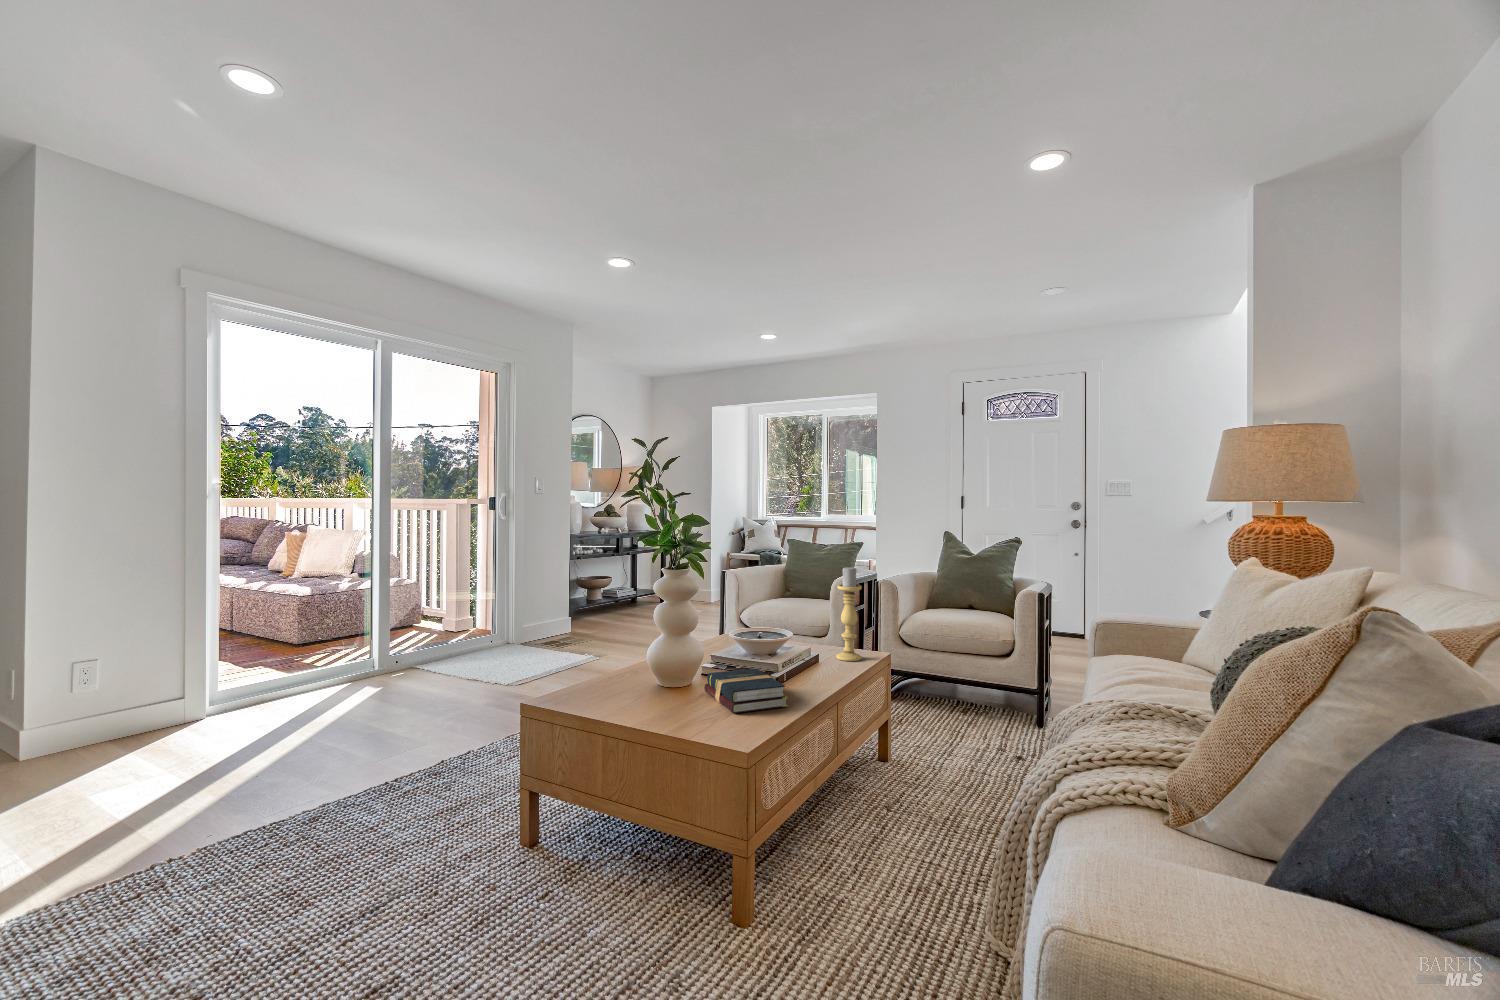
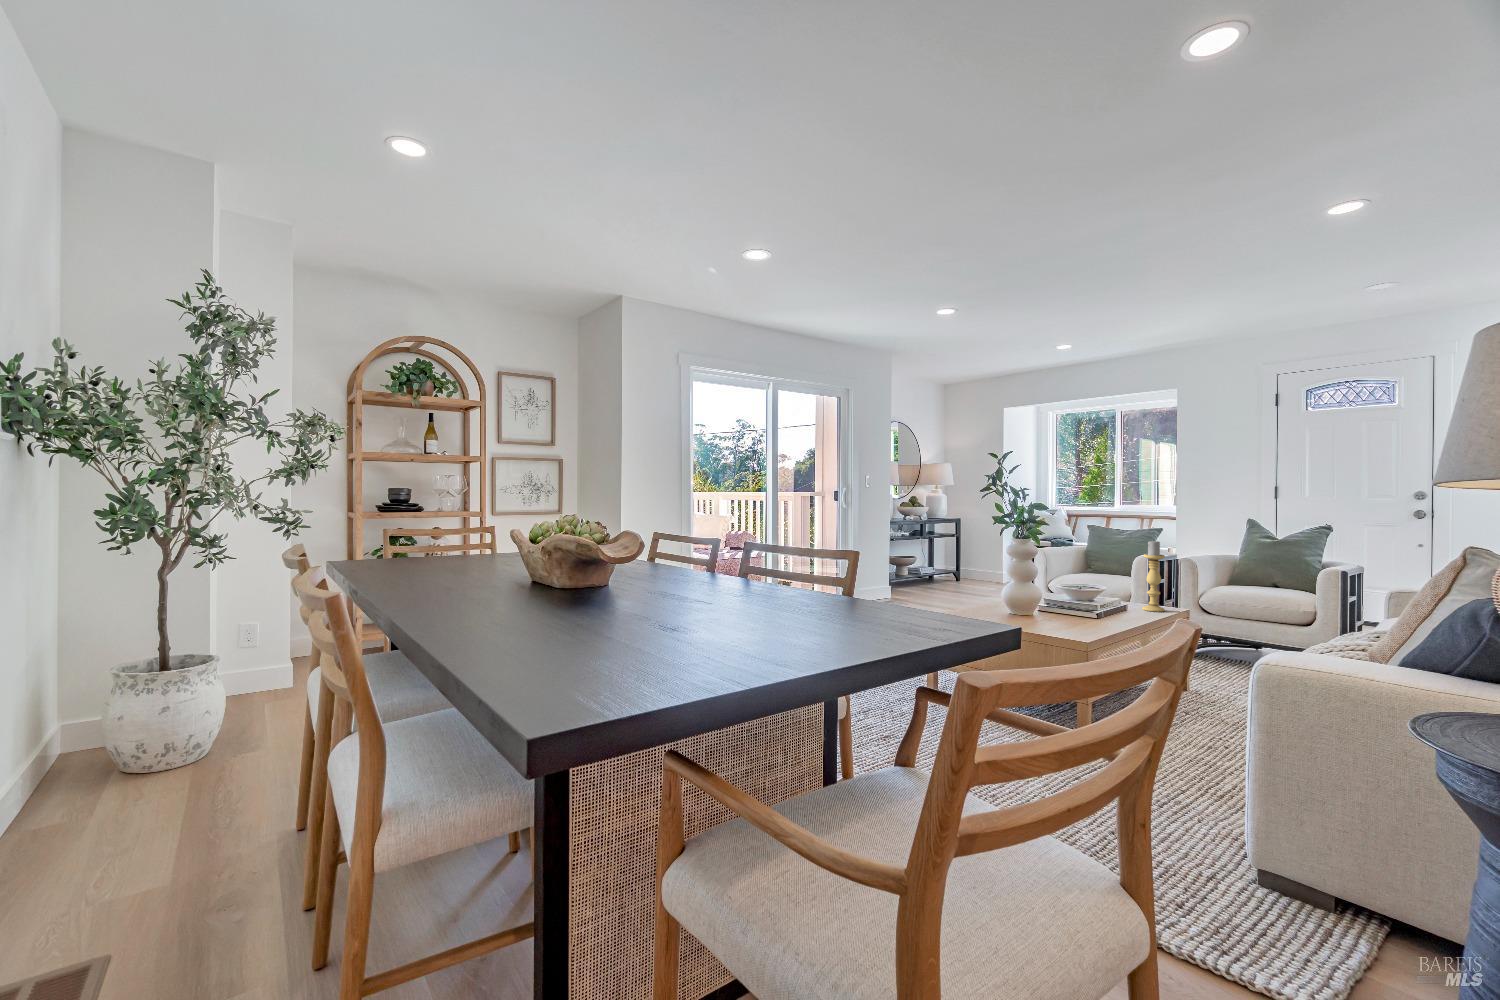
hardback book: present [704,668,788,713] -> none [1044,606,1109,629]

